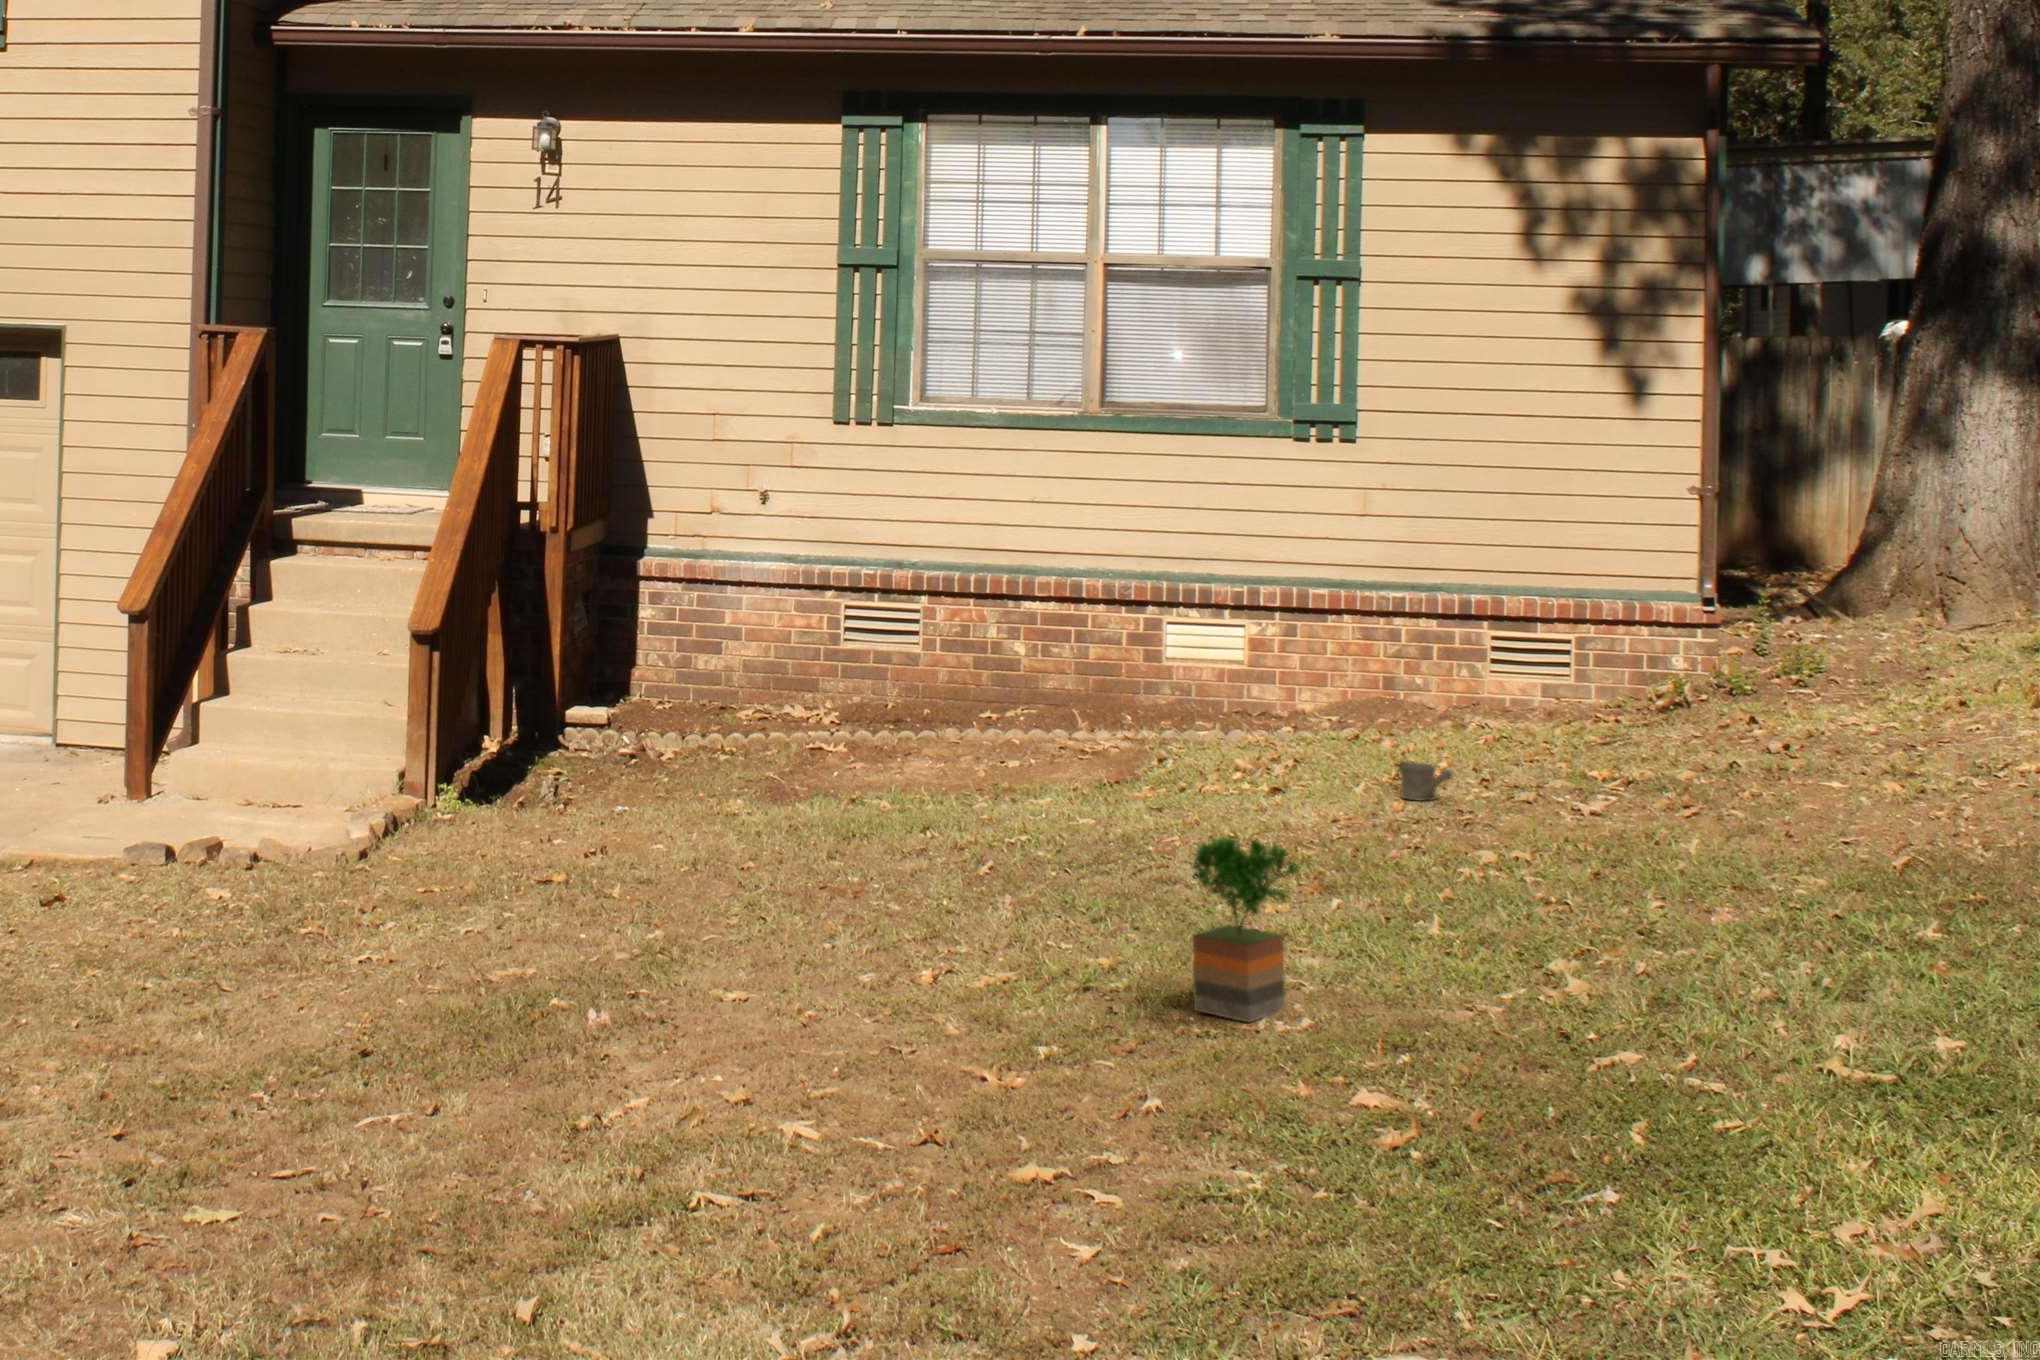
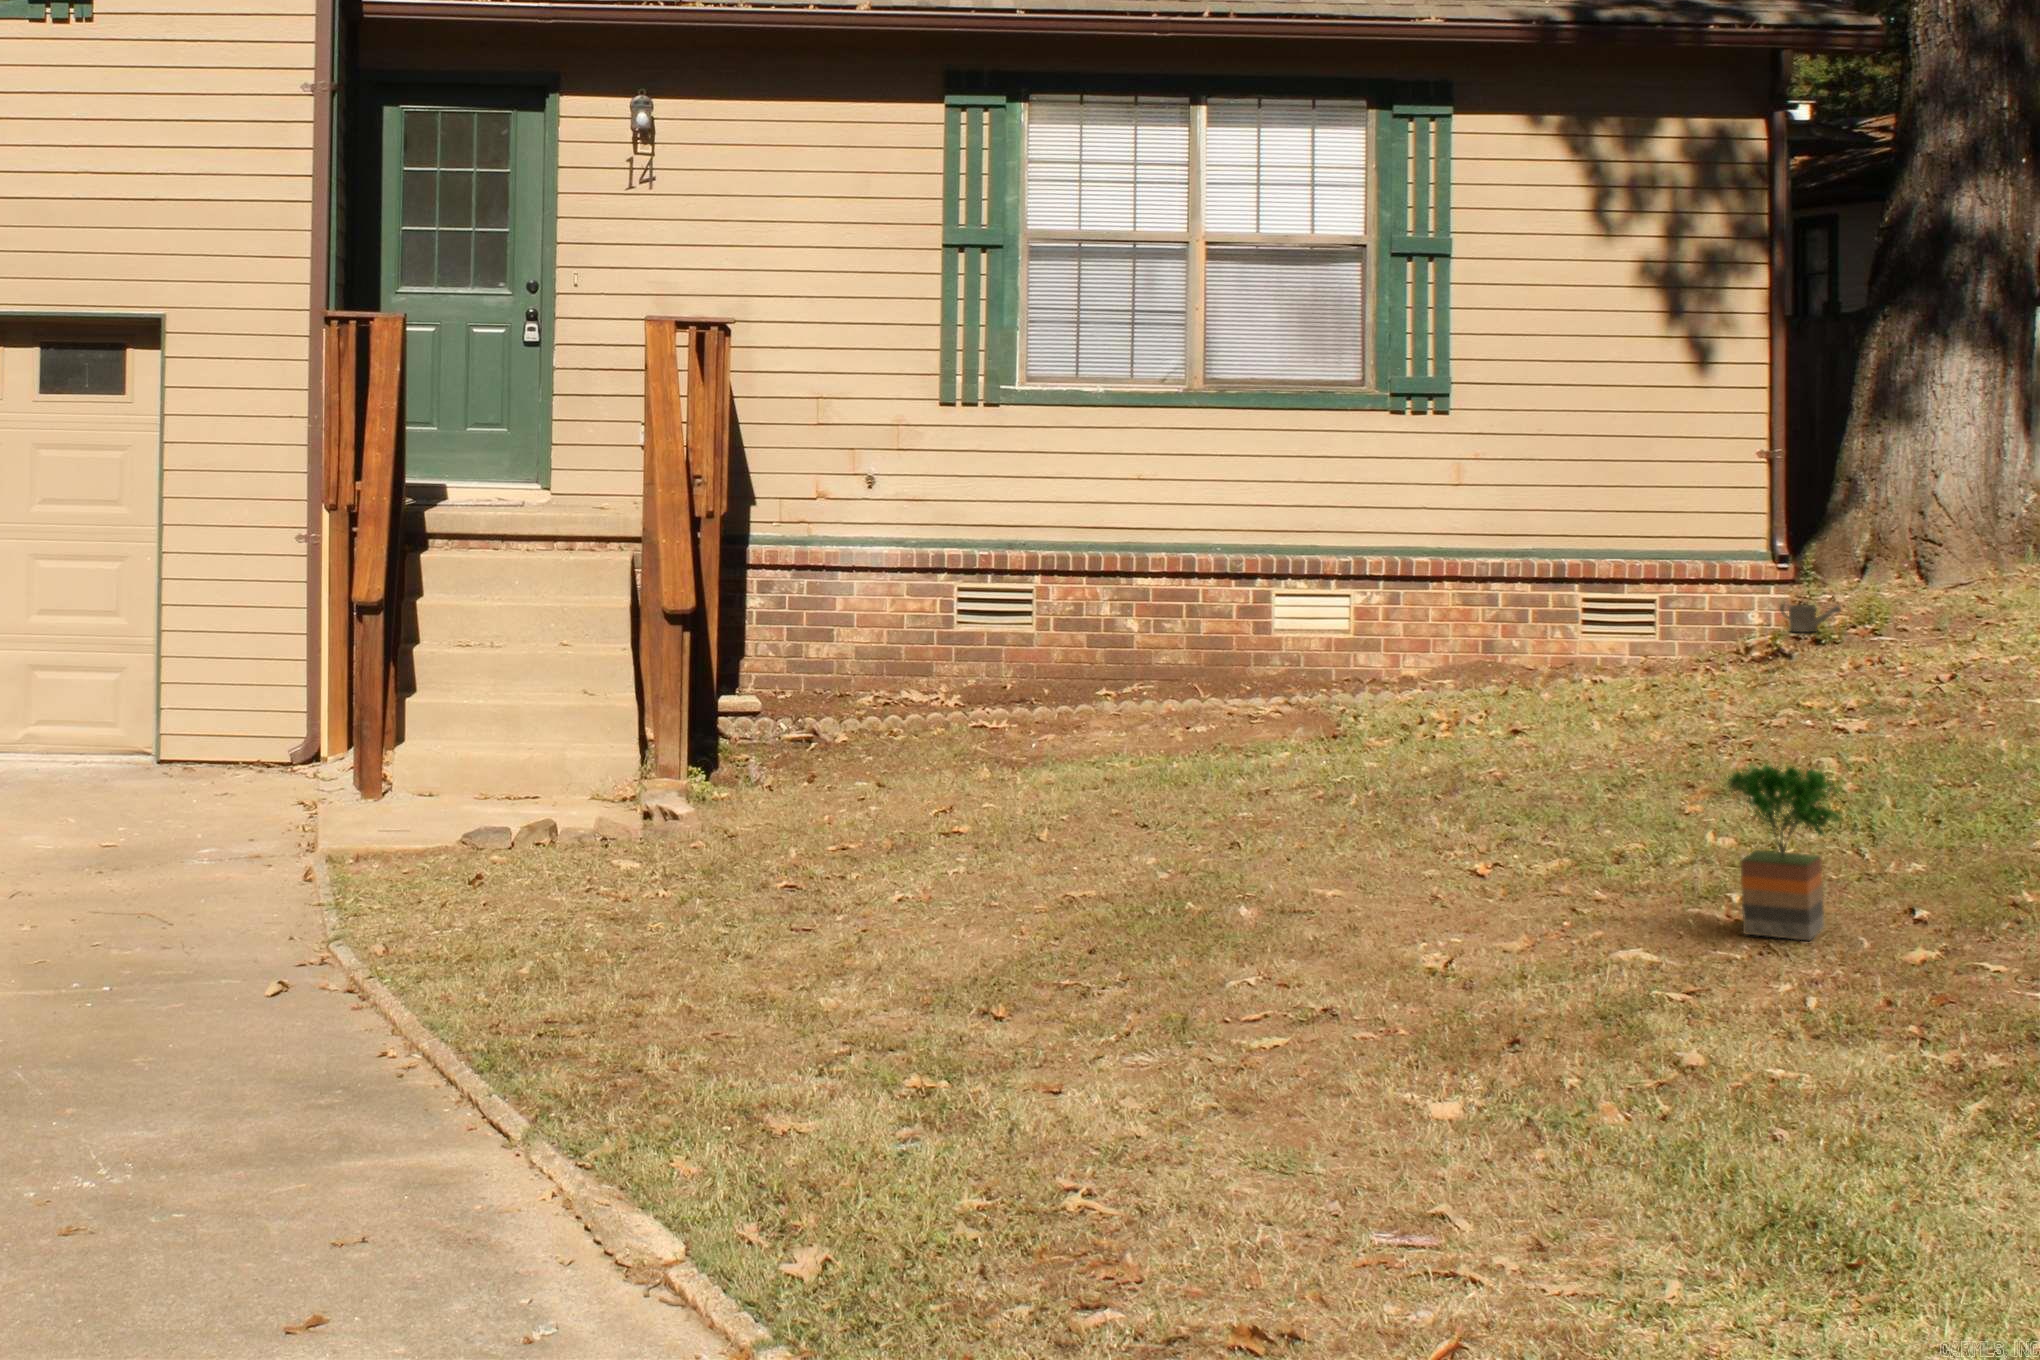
watering can: present [1399,761,1453,801] -> present [1780,605,1841,632]

